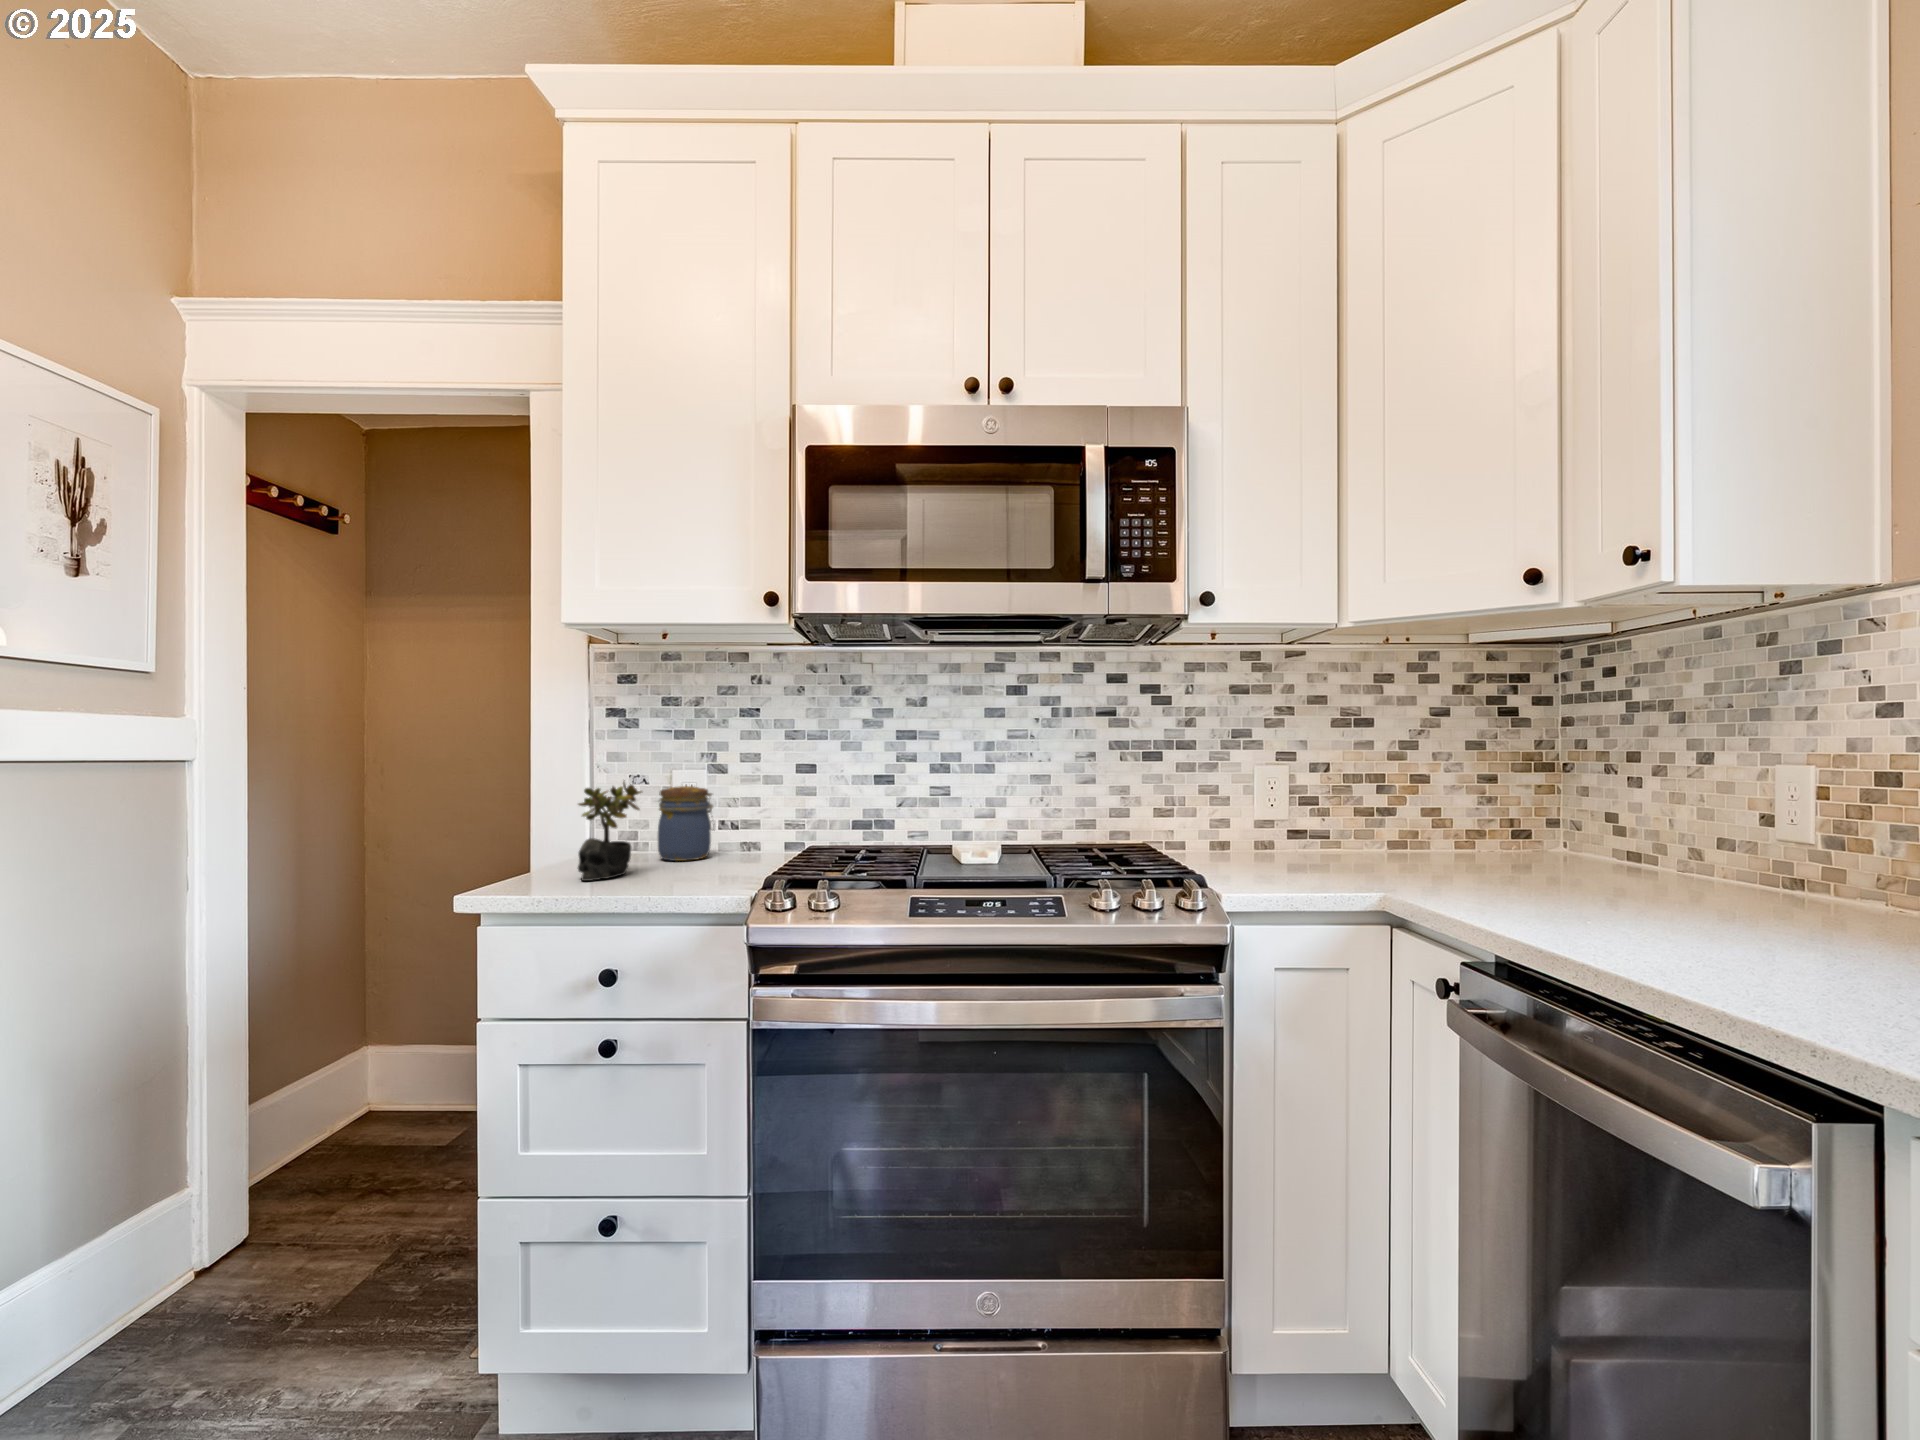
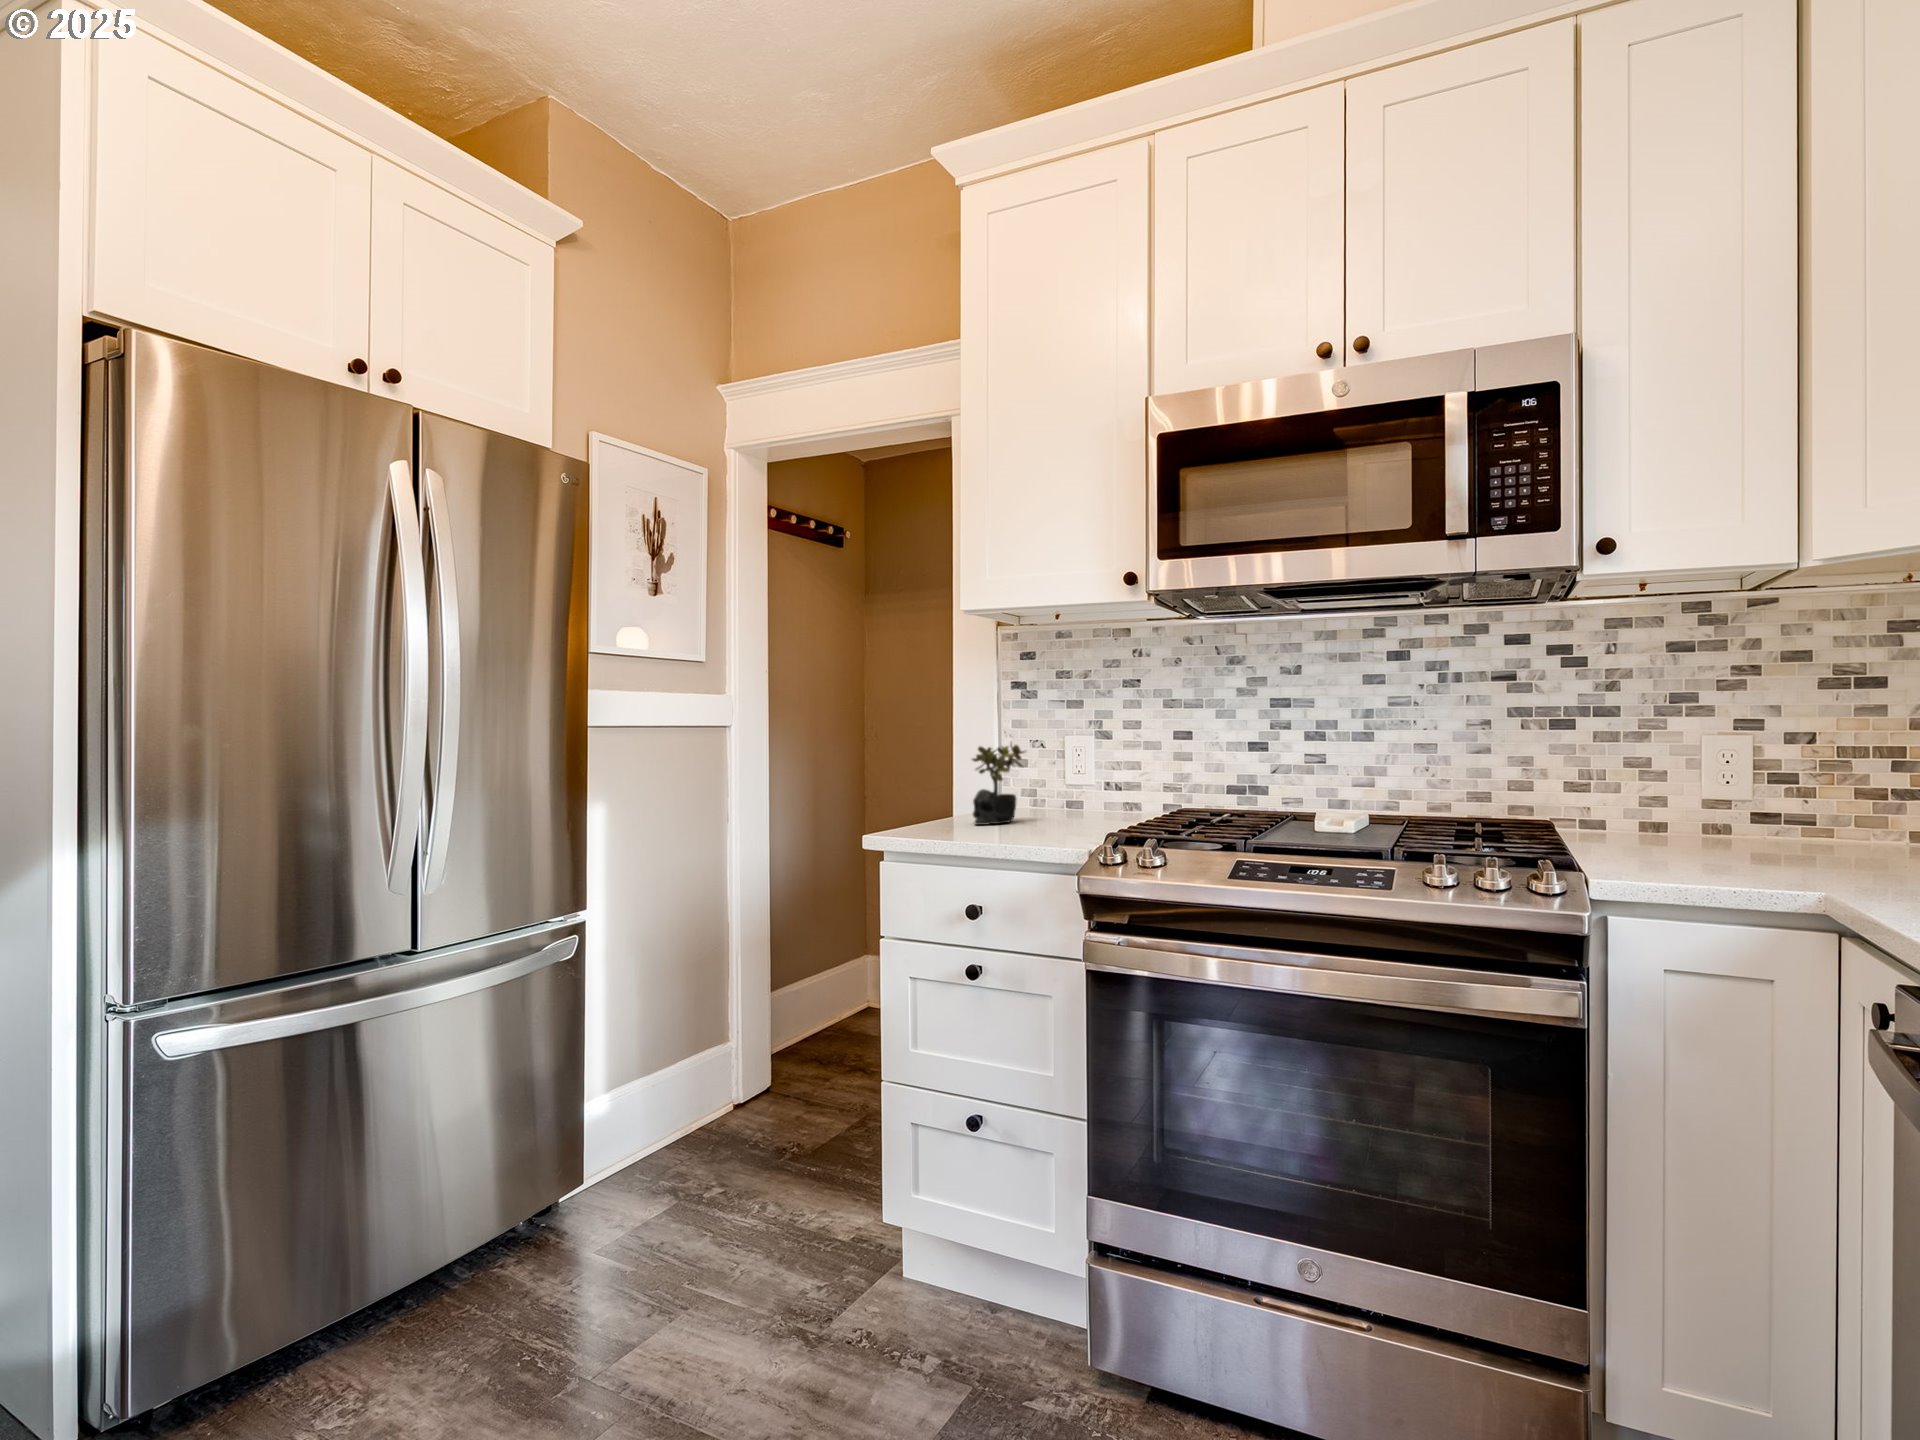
jar: present [658,786,714,861] -> none [1045,750,1096,816]

